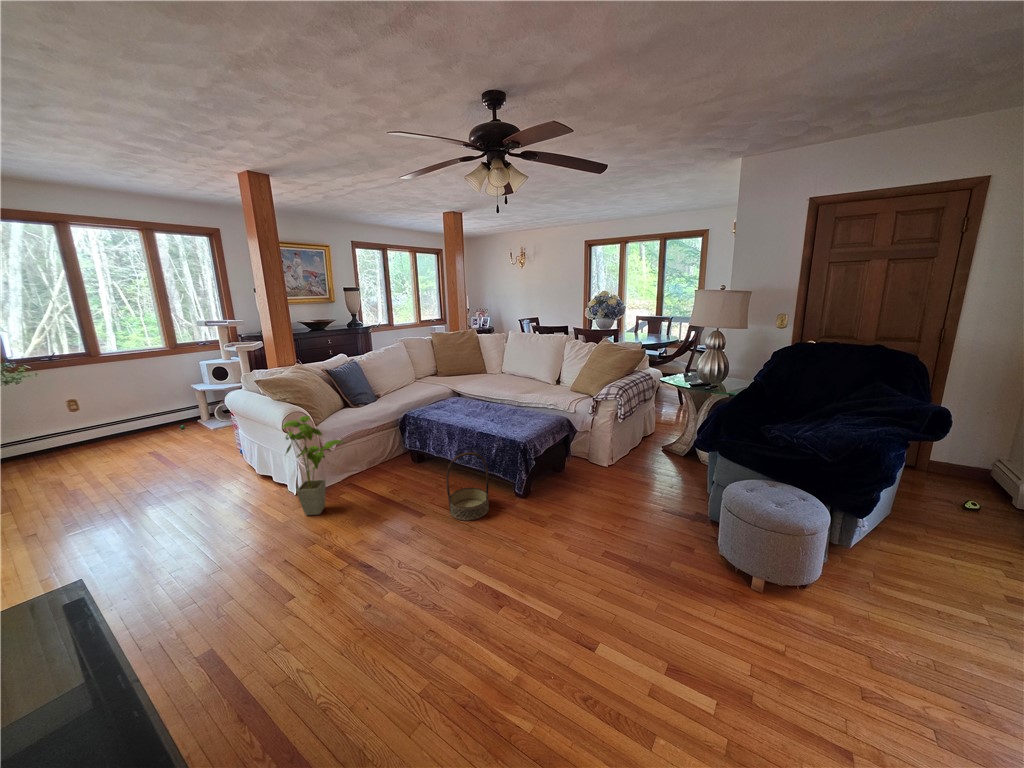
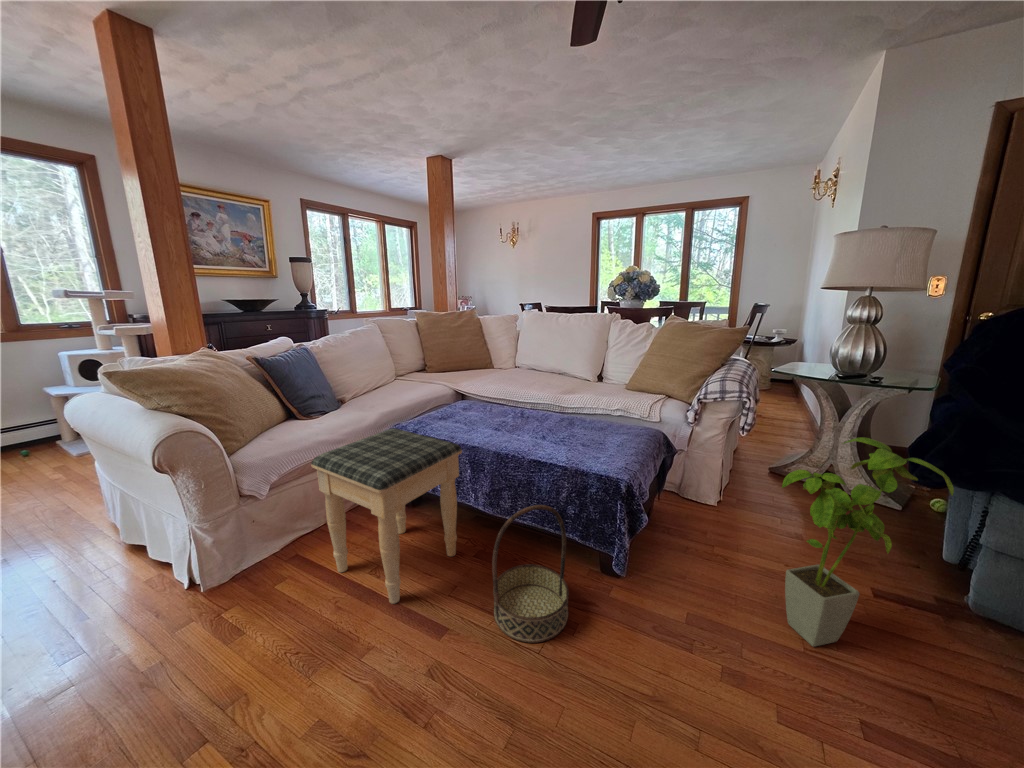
footstool: none [359,413,440,504] -> present [311,428,462,604]
house plant: present [282,416,344,515] -> present [782,437,954,647]

